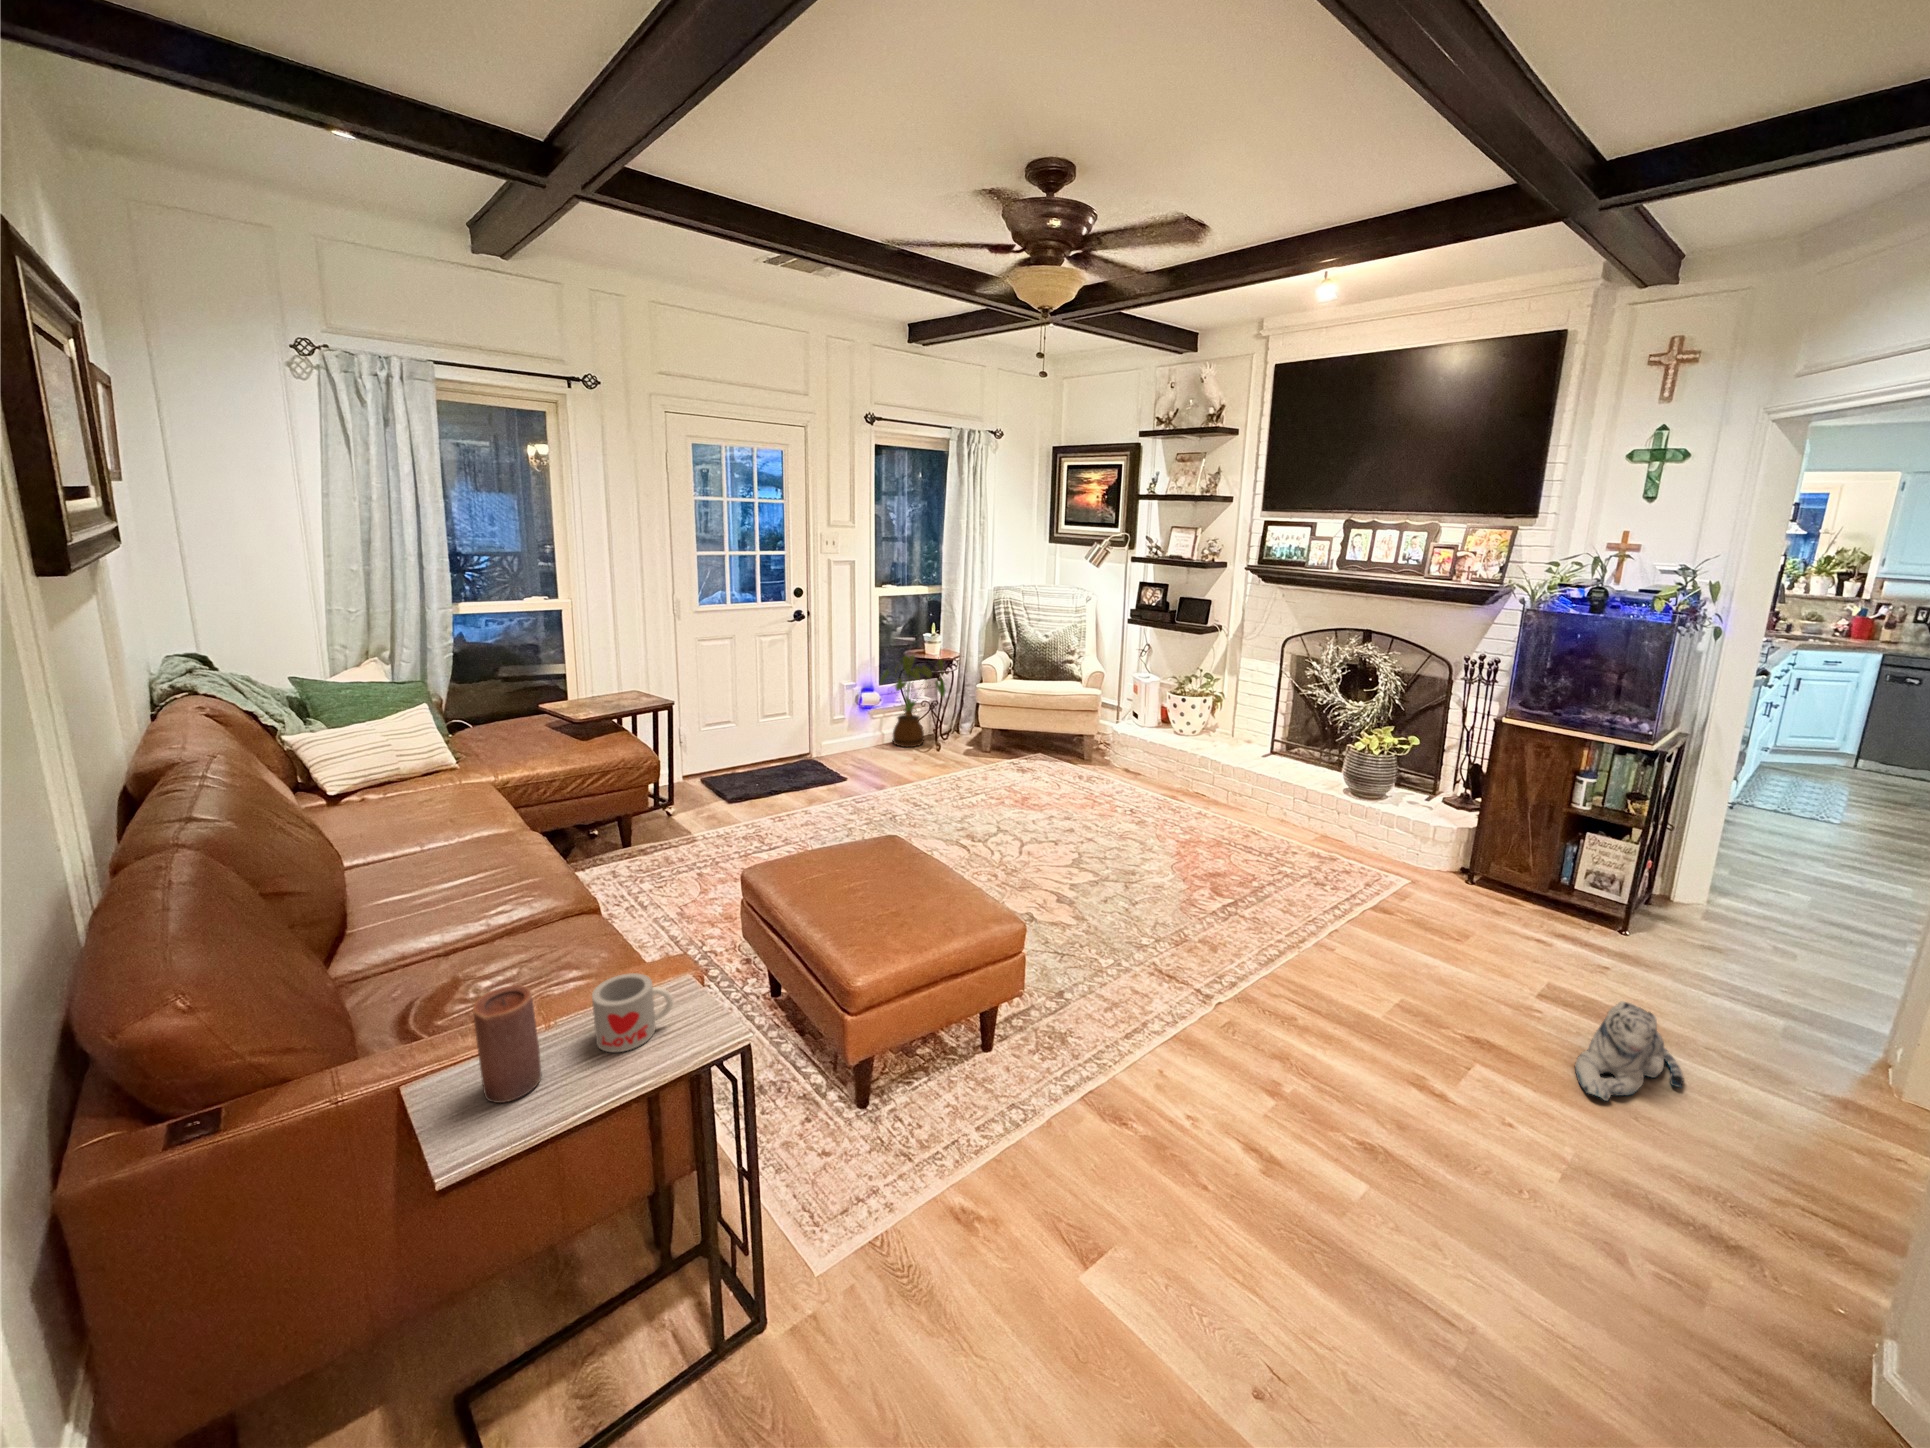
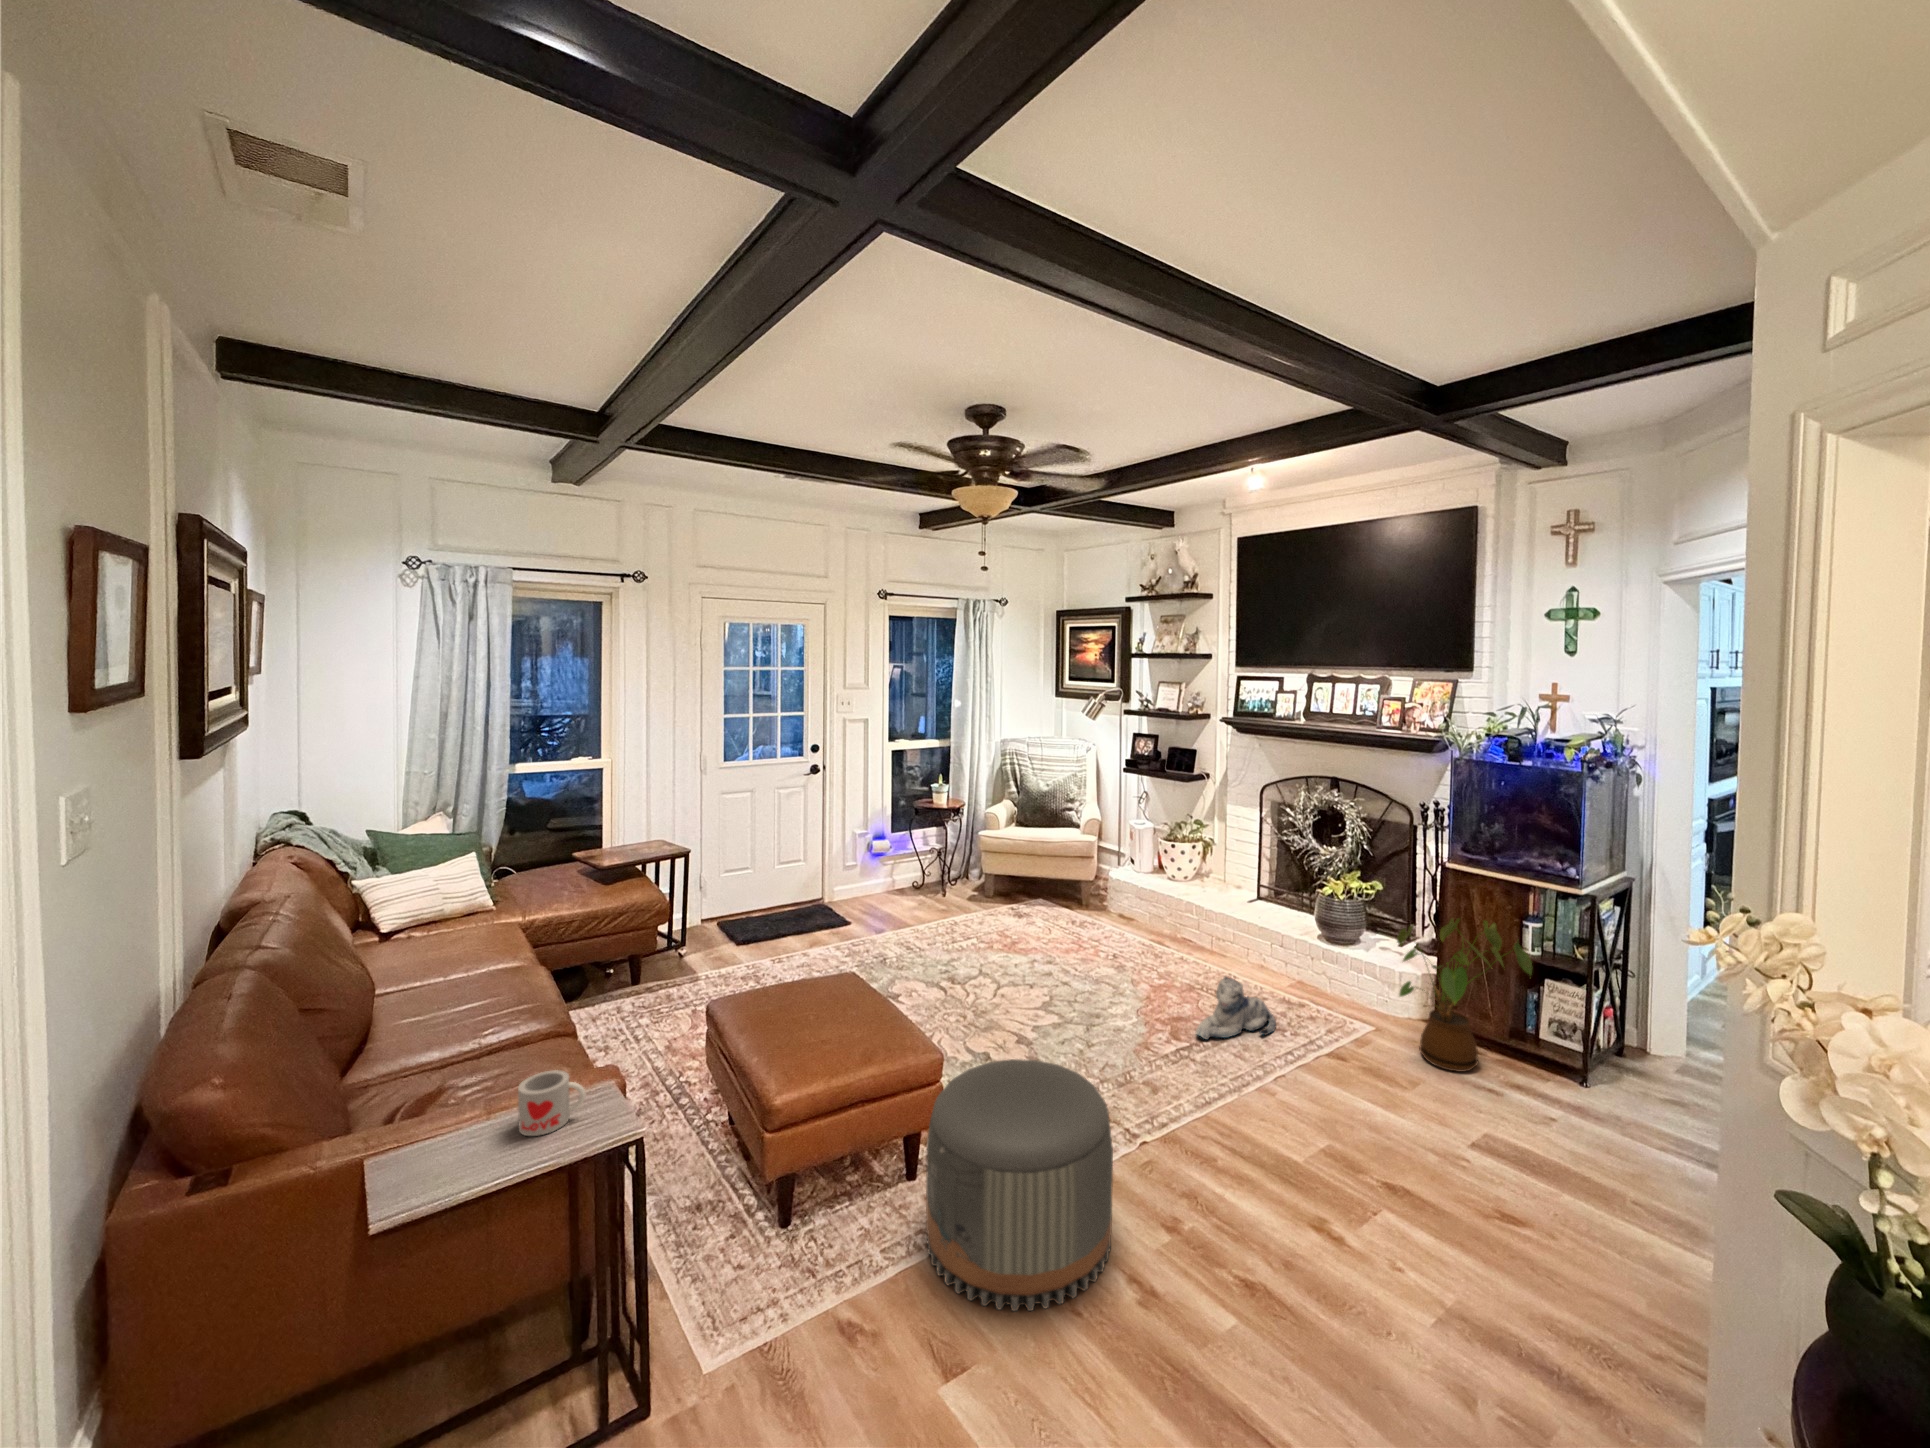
house plant: present [880,655,946,747] -> present [1397,918,1532,1072]
pouf: none [1020,929,1225,1186] -> present [926,1059,1113,1311]
candle: present [473,985,542,1103] -> none [419,1072,469,1171]
plush toy: present [1574,1001,1683,1101] -> present [1196,977,1276,1039]

